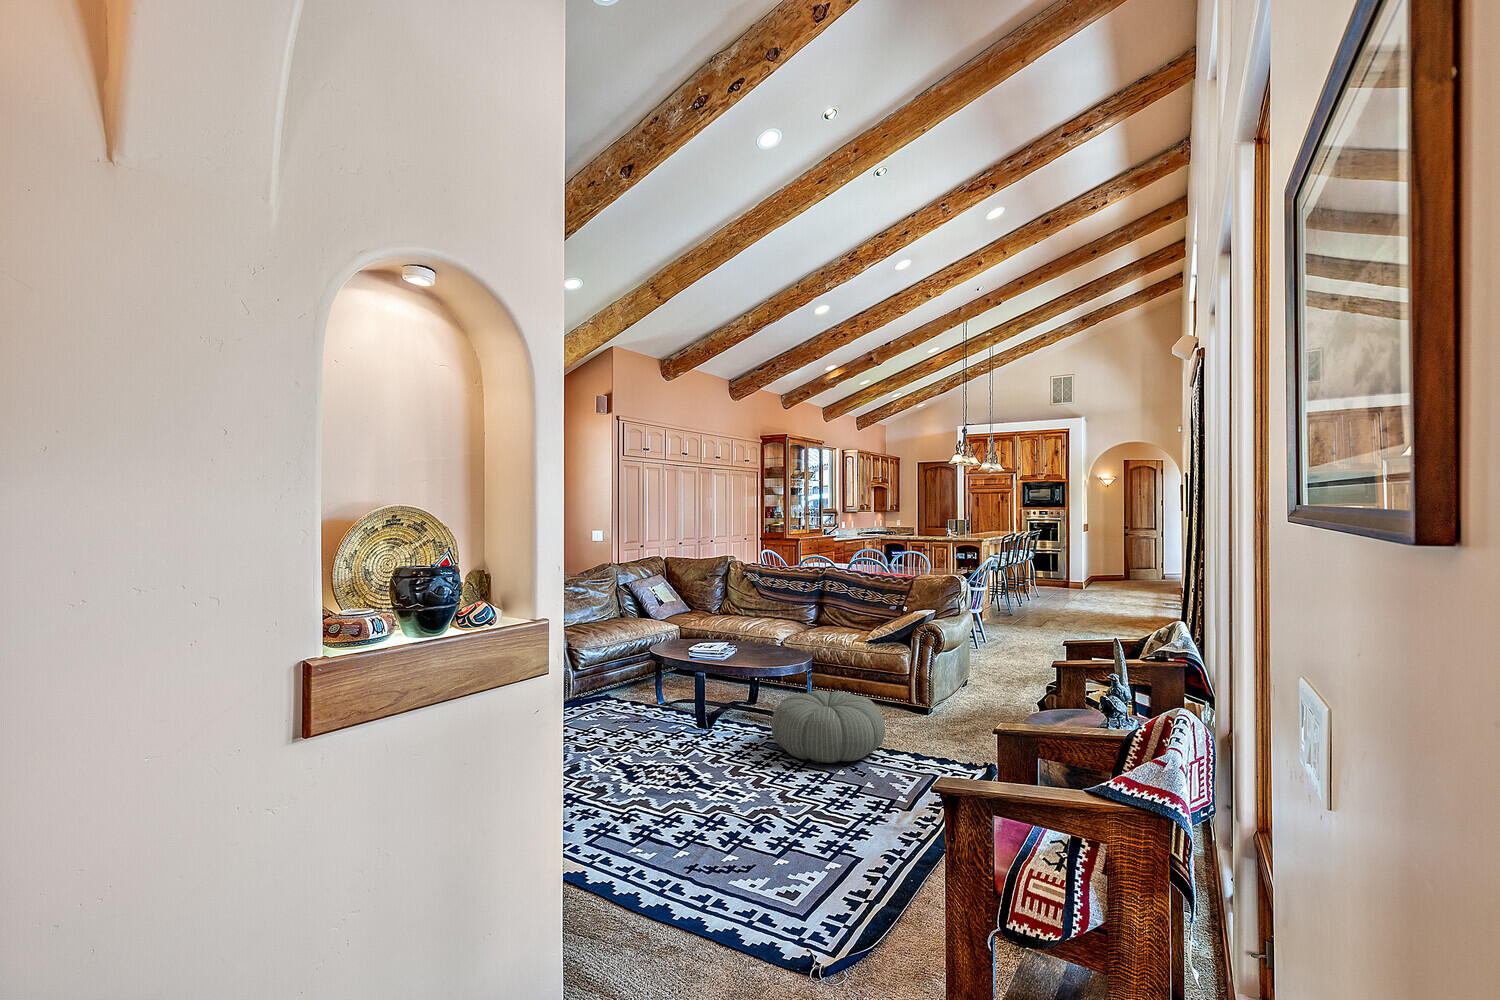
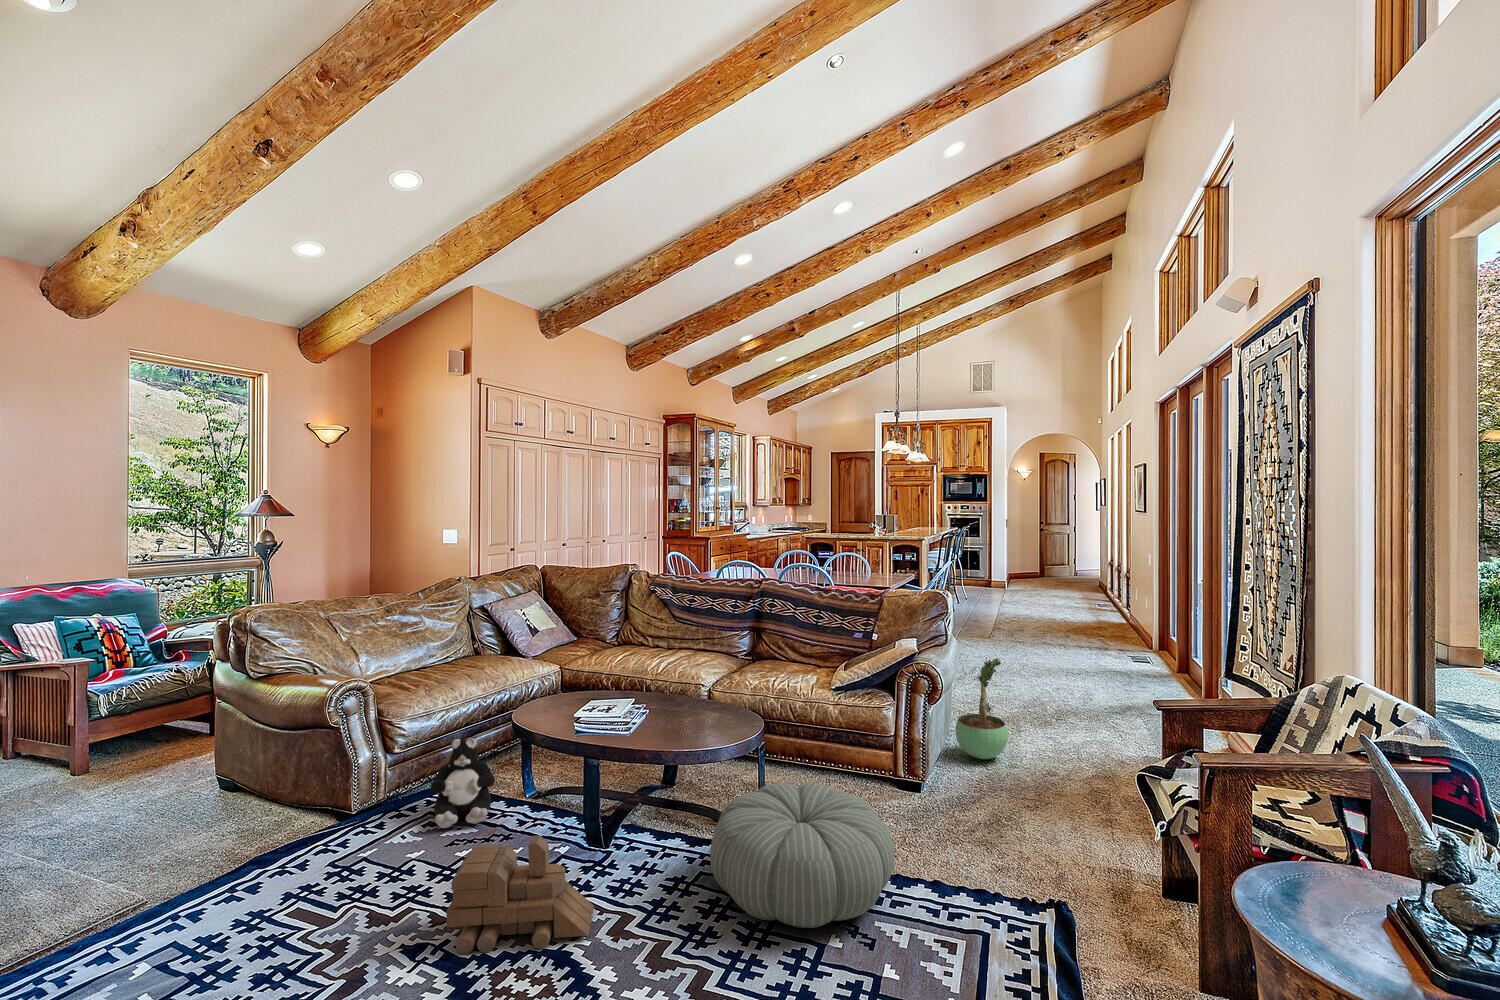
potted plant: none [964,625,1002,700] -> present [955,657,1008,759]
plush toy: none [601,662,640,715] -> present [430,737,495,828]
toy train: none [622,703,703,762] -> present [446,835,594,954]

